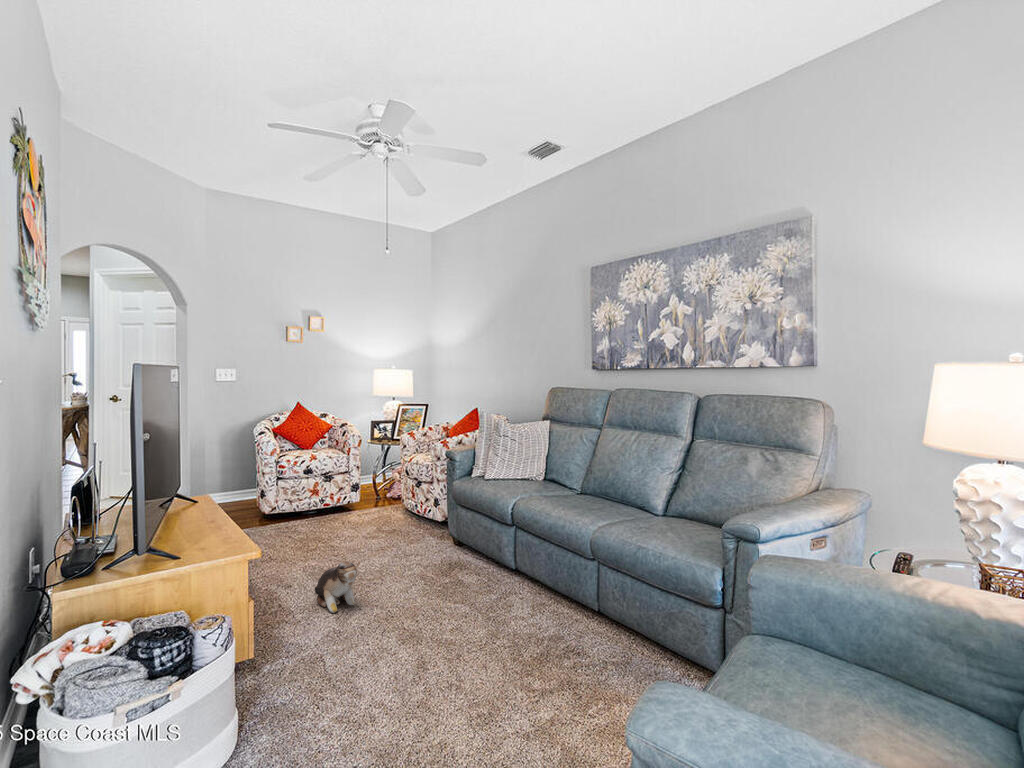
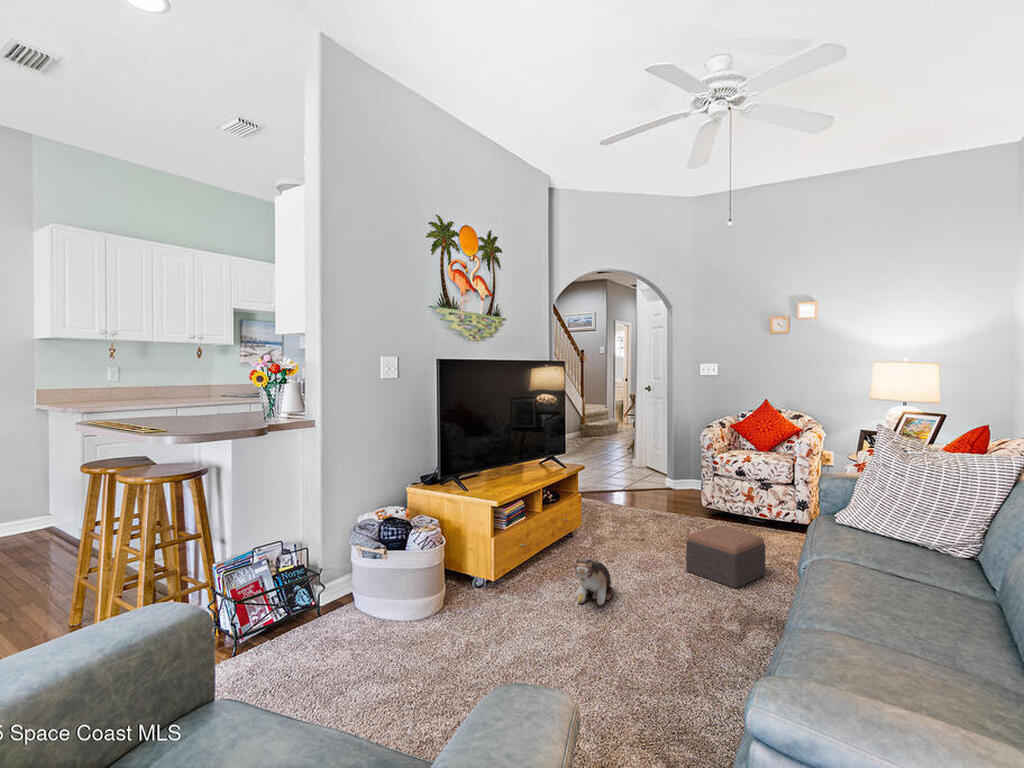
footstool: none [350,511,400,559] -> present [686,525,765,589]

